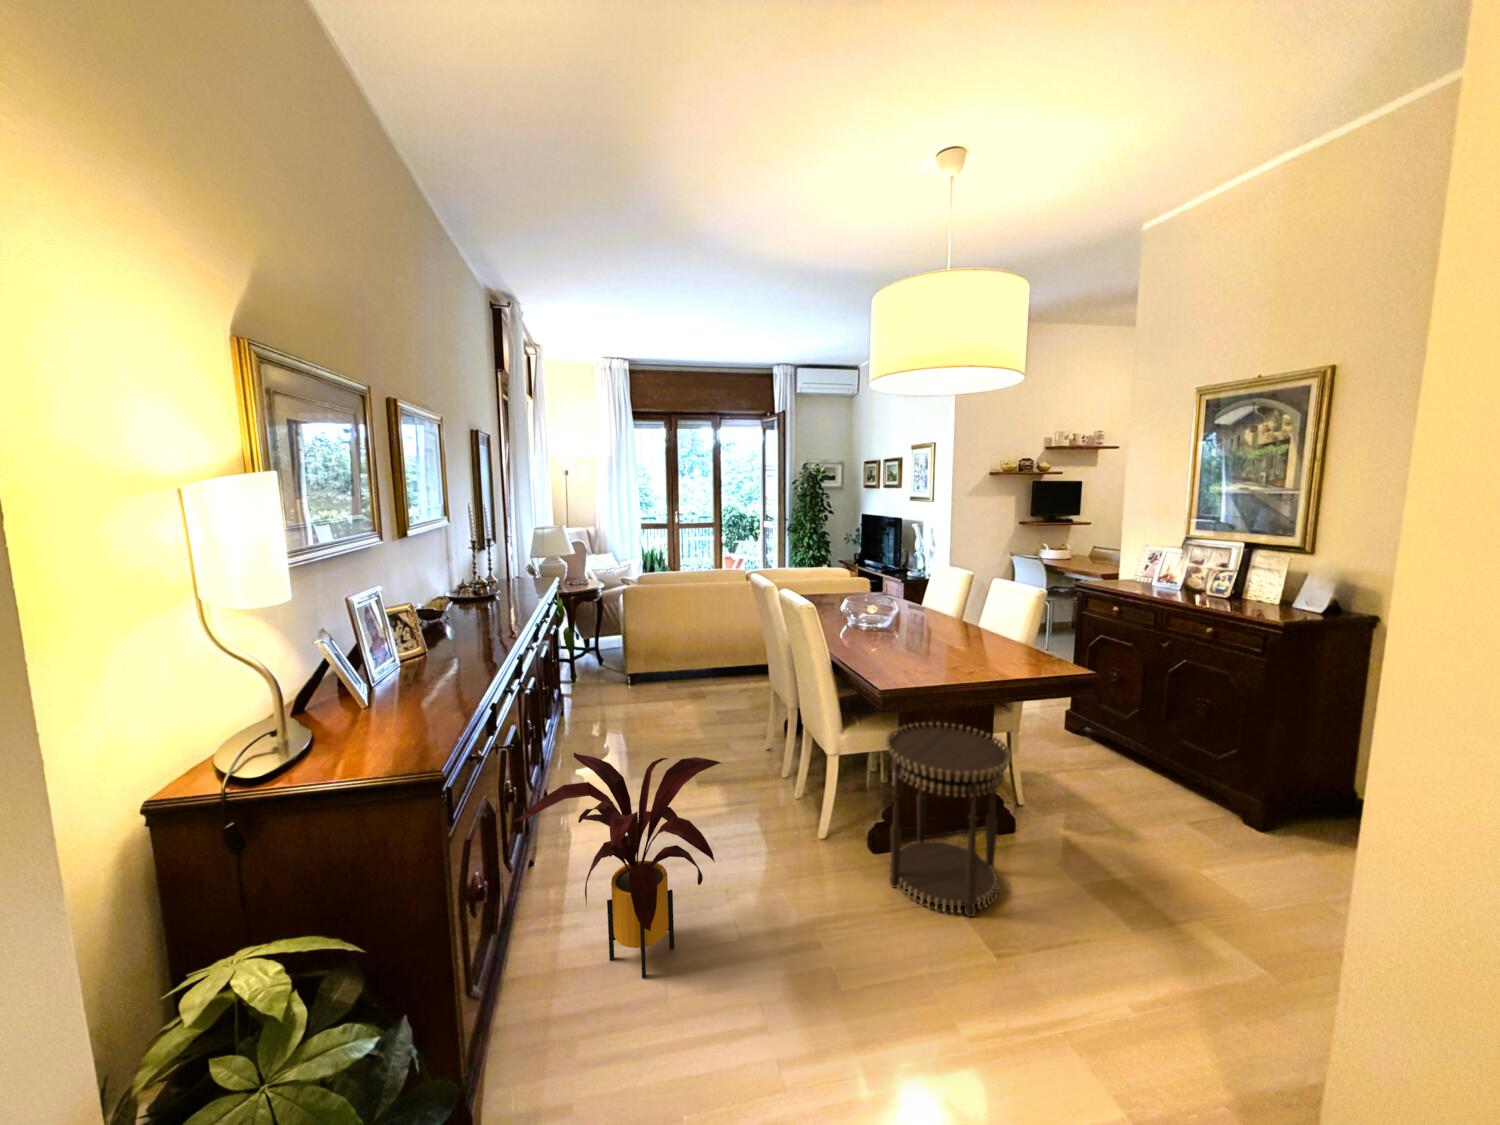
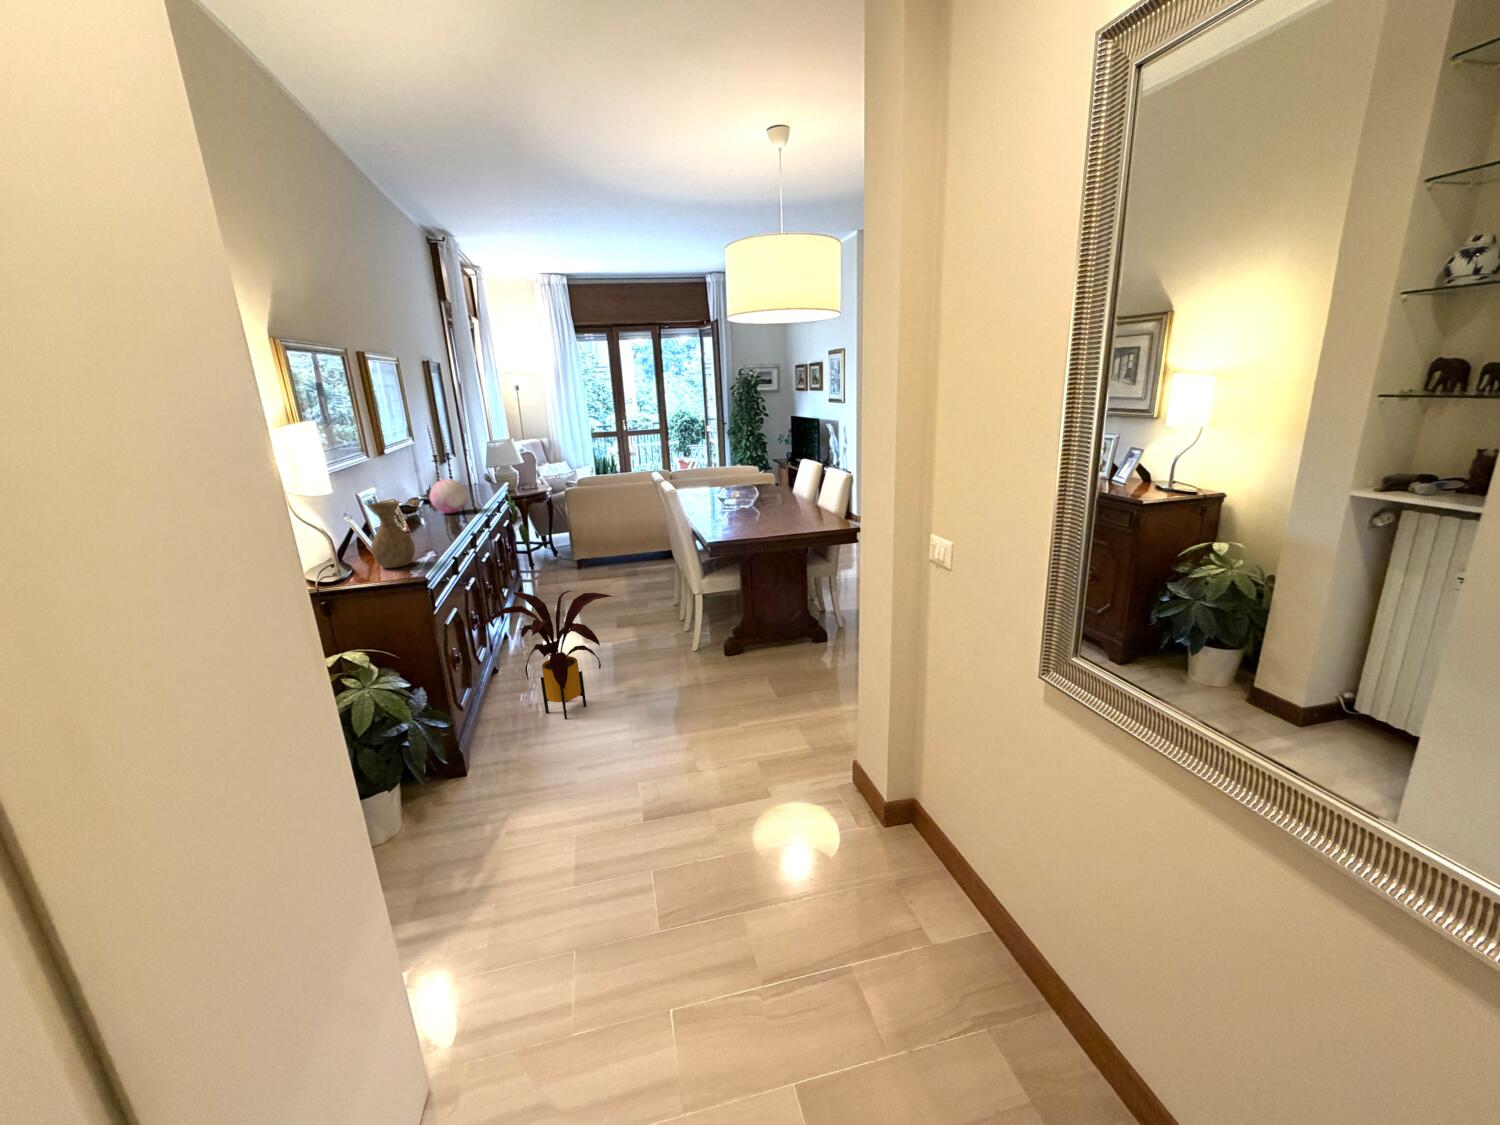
decorative orb: none [461,574,512,620] -> present [430,479,468,513]
vase: none [355,614,431,732] -> present [368,501,415,568]
side table: present [886,722,1012,917] -> none [726,570,806,685]

